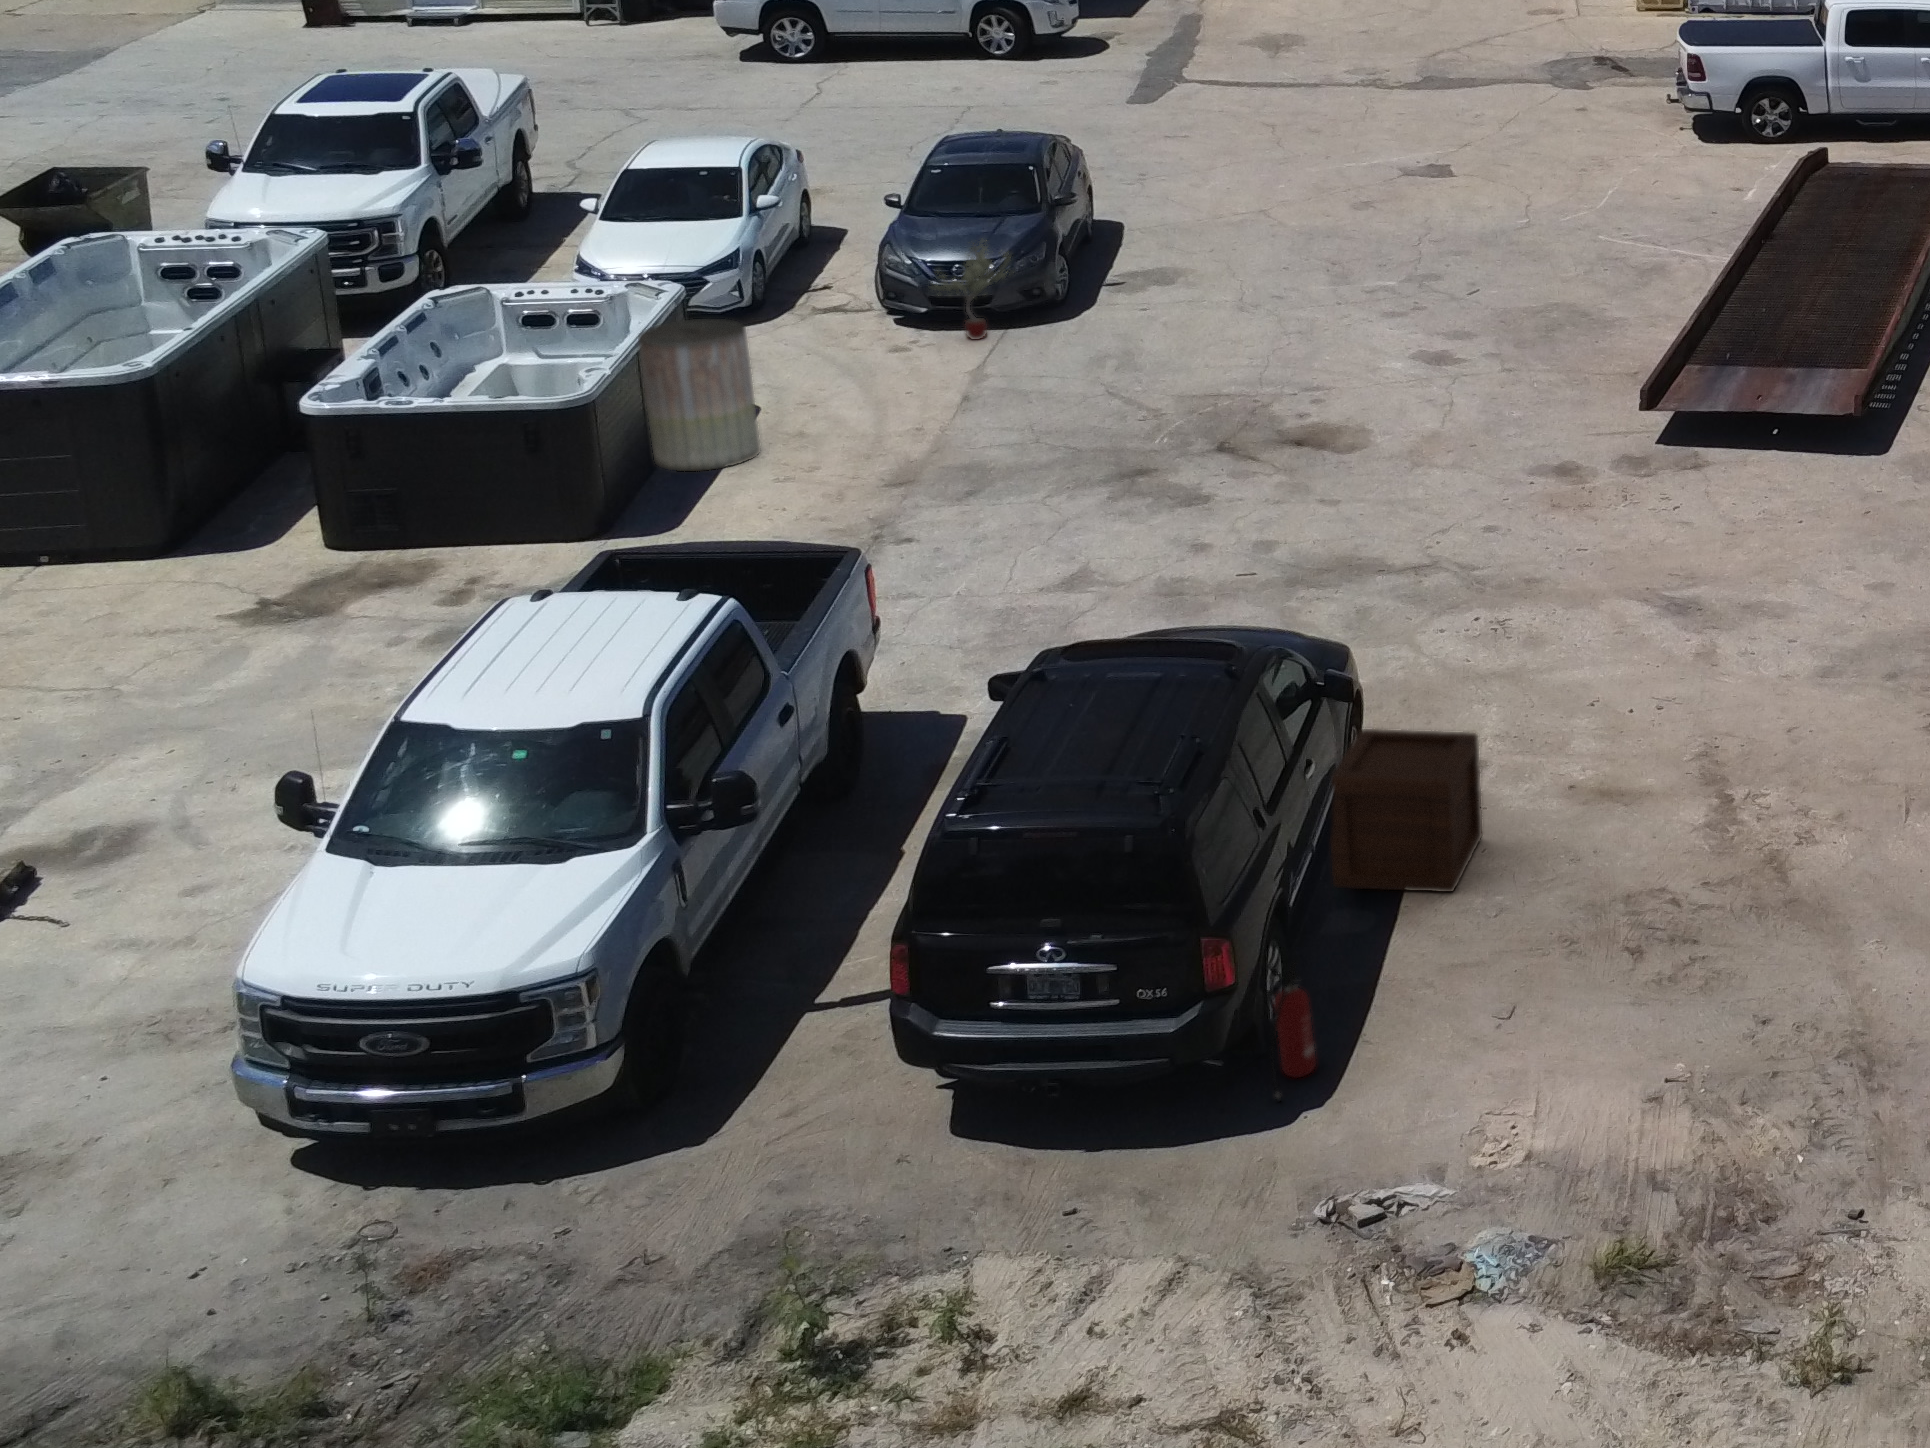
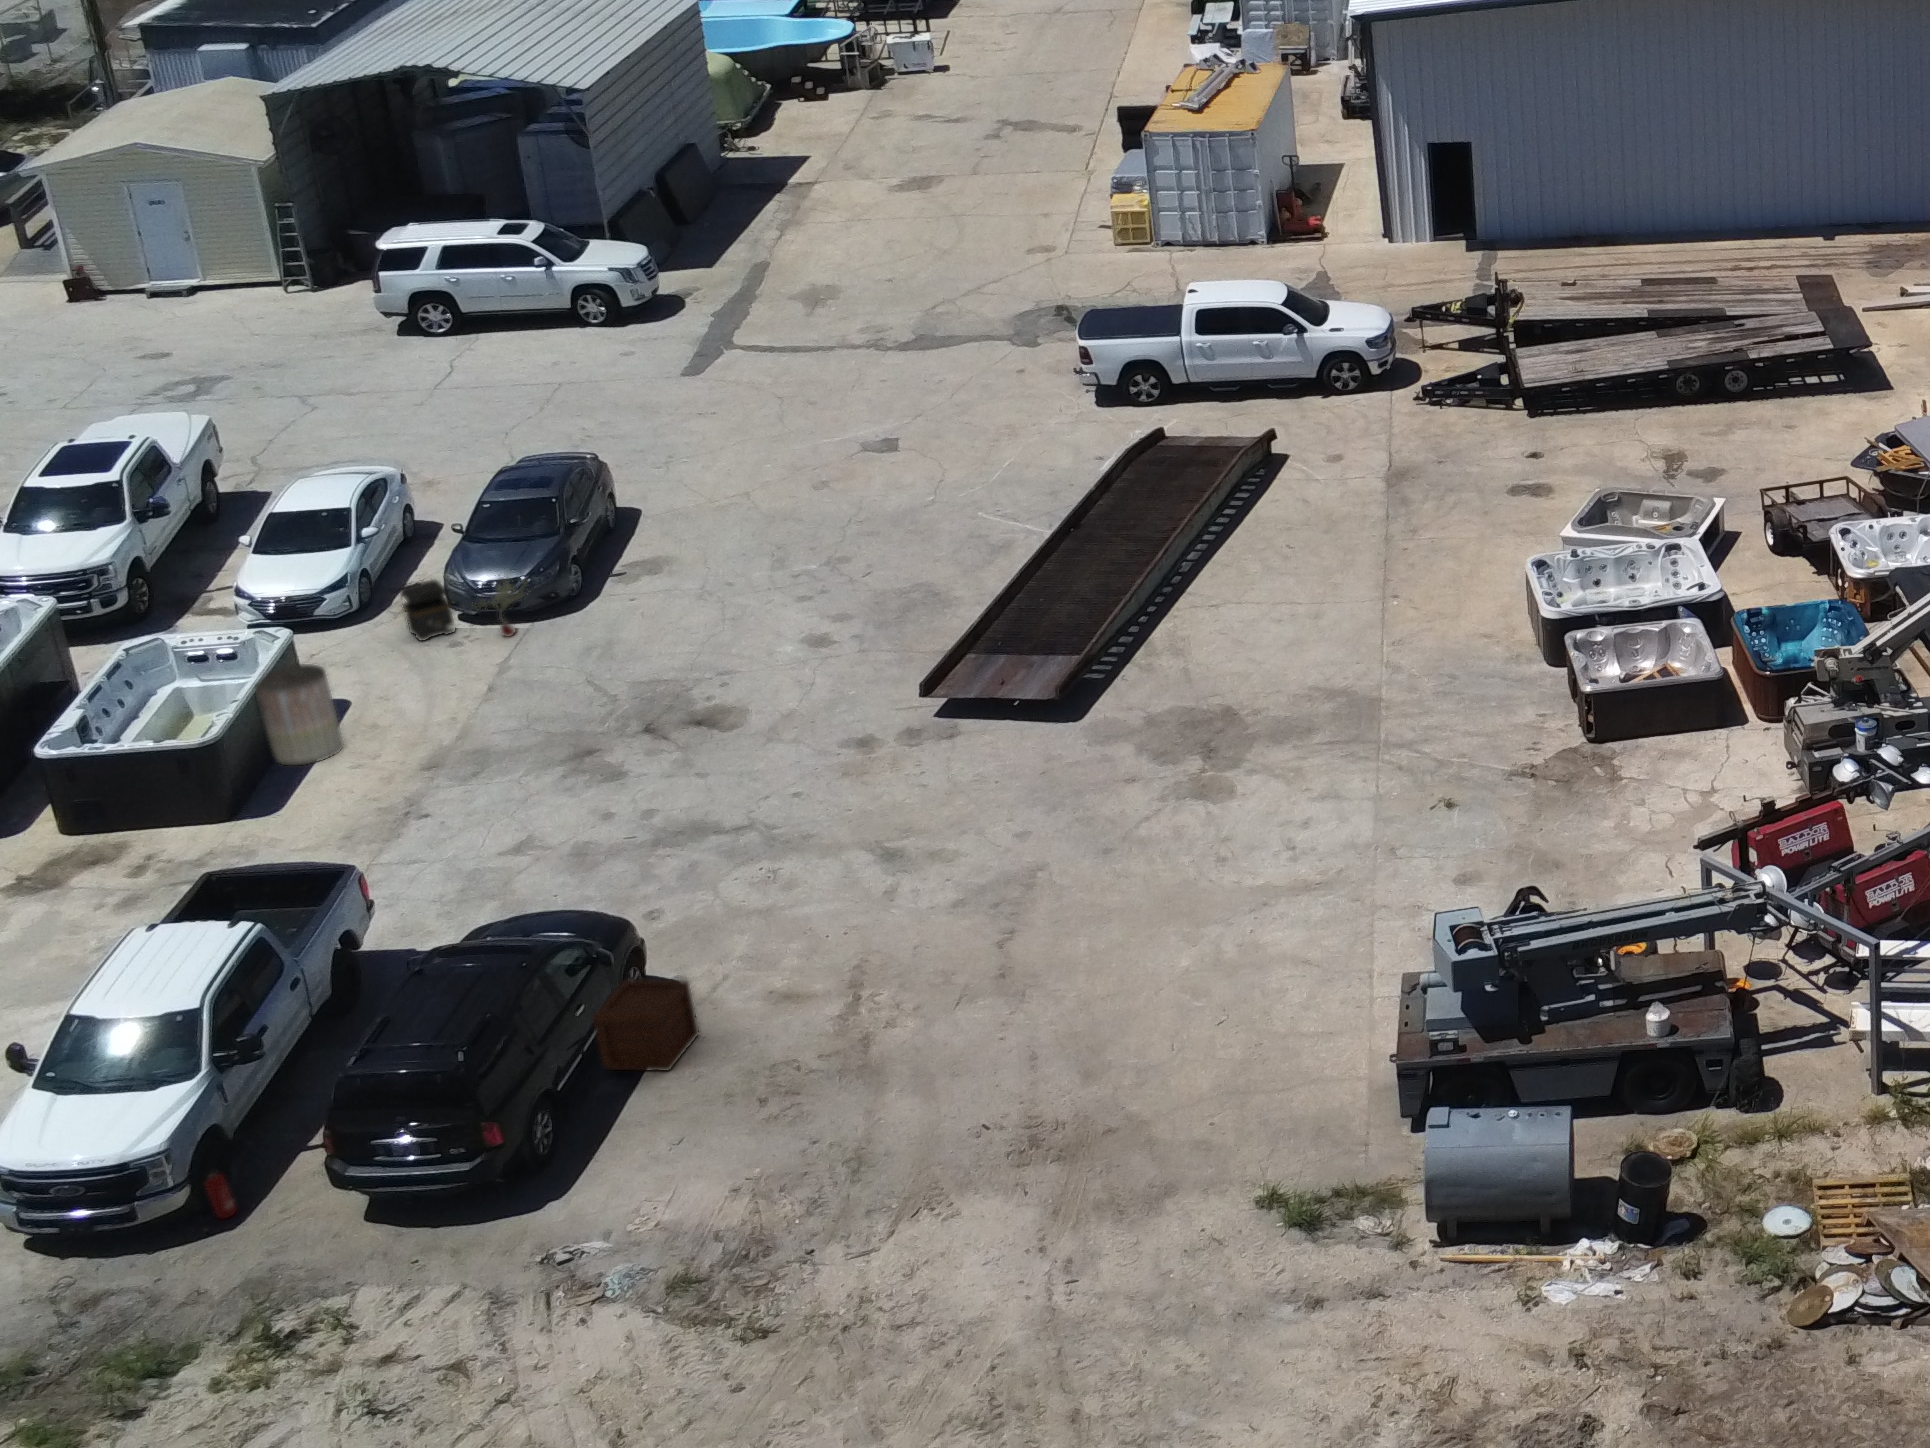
toolbox: none [823,254,898,341] -> present [400,579,454,641]
fire extinguisher: present [1271,961,1316,1100] -> present [197,1162,236,1218]

